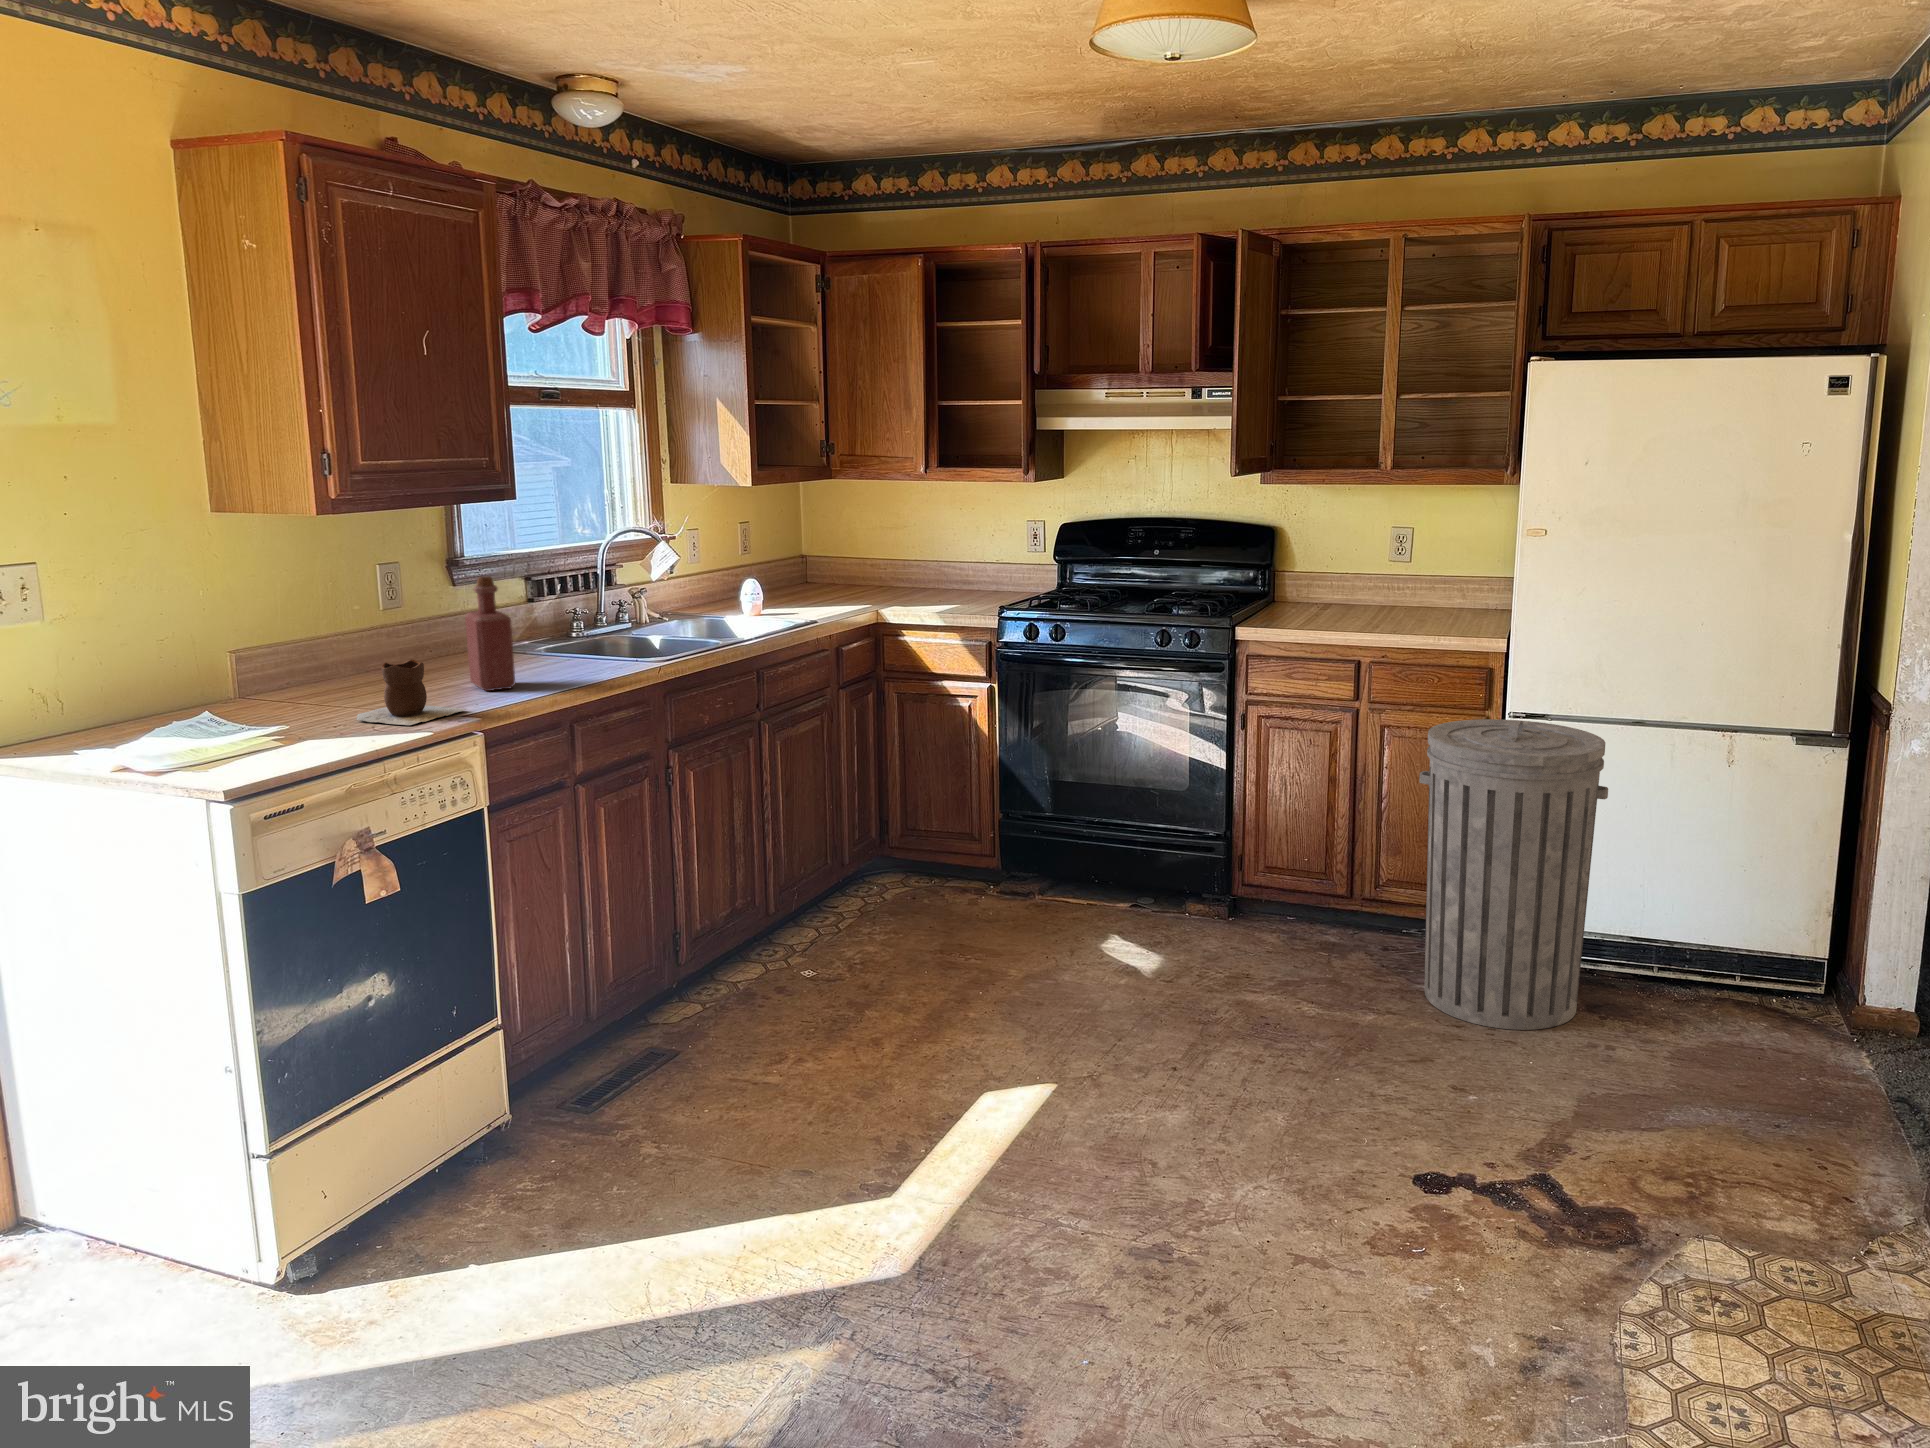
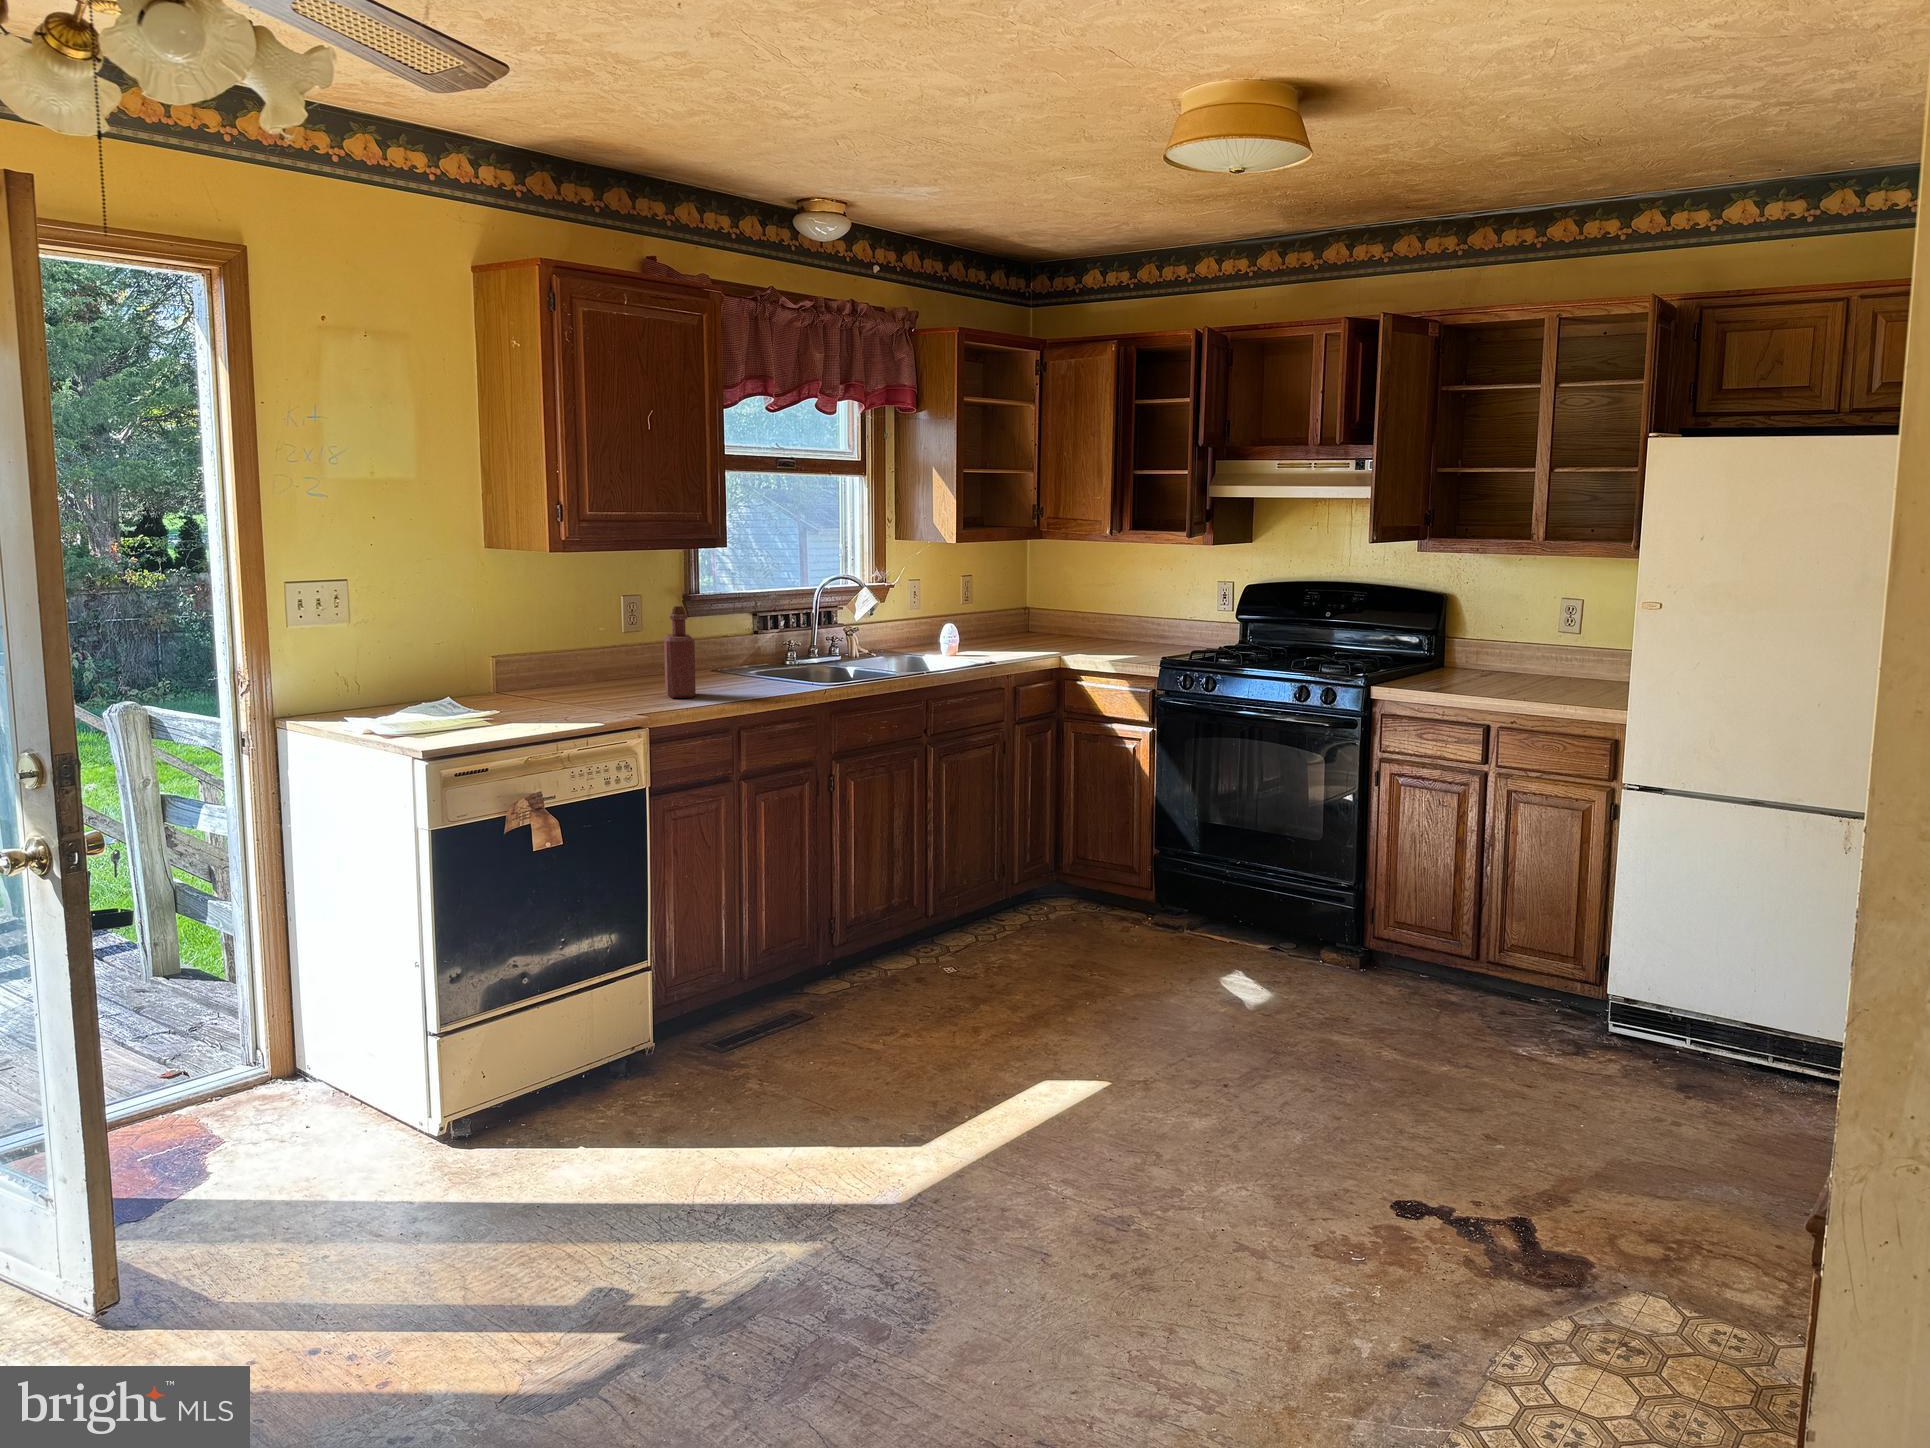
vase: present [357,659,466,725] -> none [558,667,642,717]
trash can: present [1419,719,1608,1030] -> none [1510,787,1696,1099]

